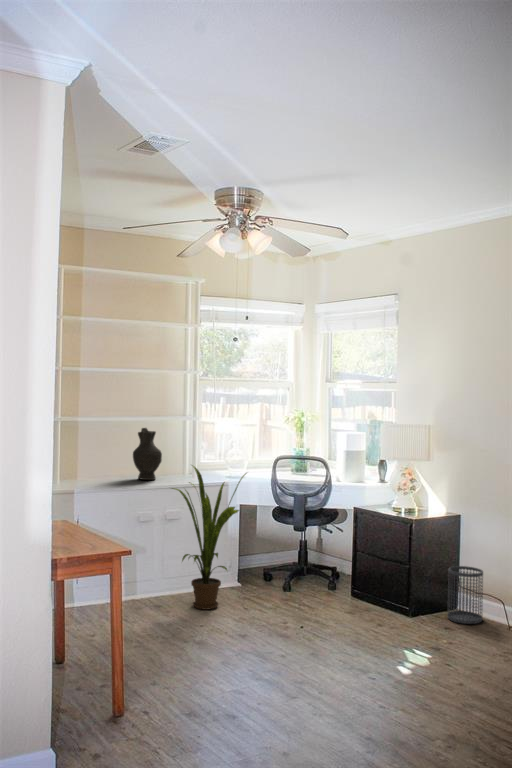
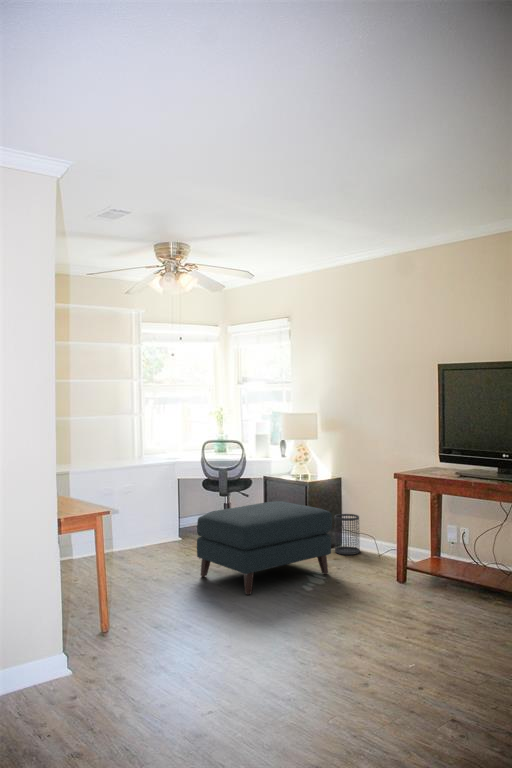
decorative vase: present [133,428,162,480] -> none [93,424,116,464]
house plant: present [172,466,246,609] -> none [125,450,186,559]
ottoman: none [256,544,444,674] -> present [197,501,332,595]

